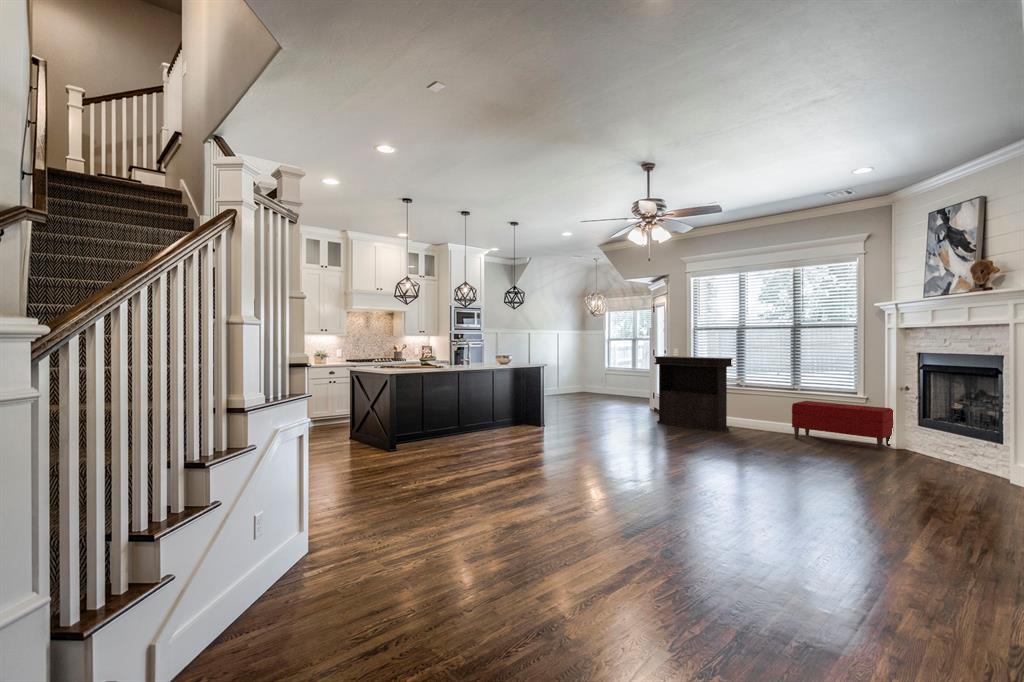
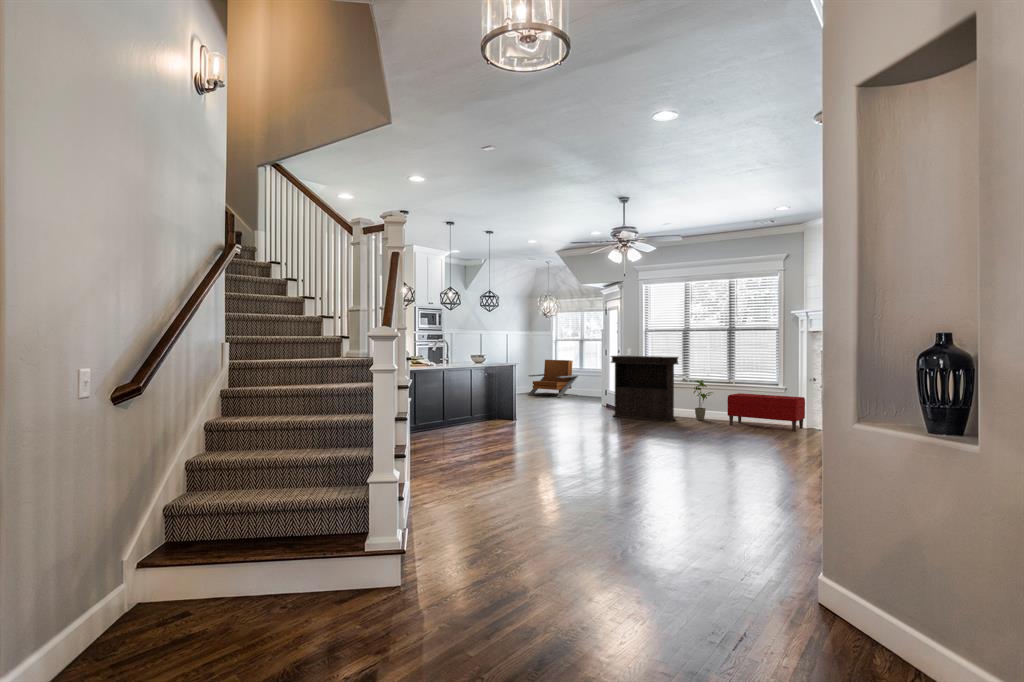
lounge chair: none [578,359,629,398] -> present [528,360,578,398]
house plant: none [750,385,777,430] -> present [694,380,712,420]

